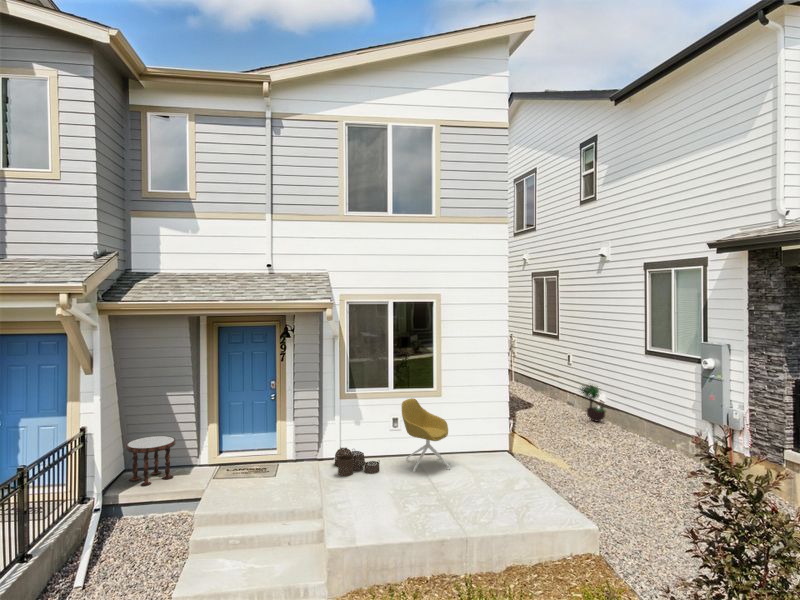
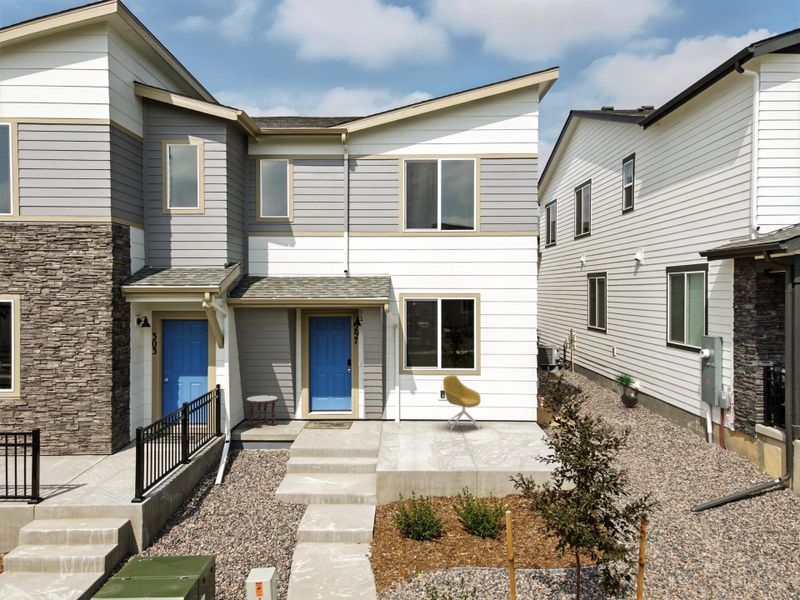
woven basket: present [335,448,380,476] -> none [393,410,425,430]

